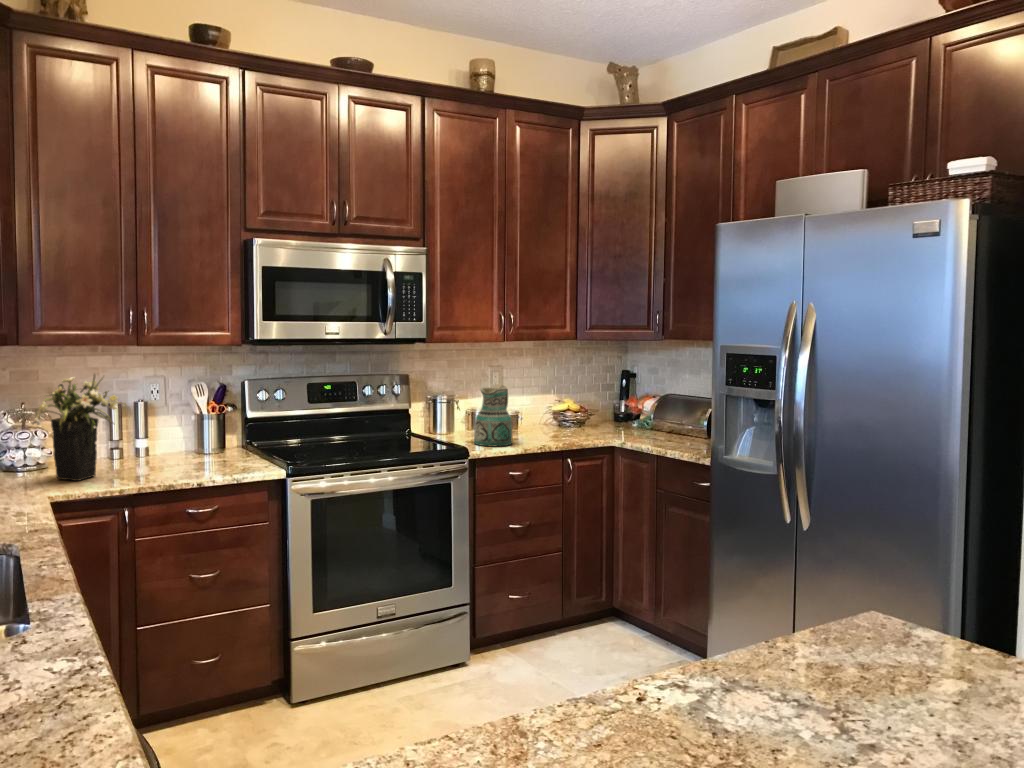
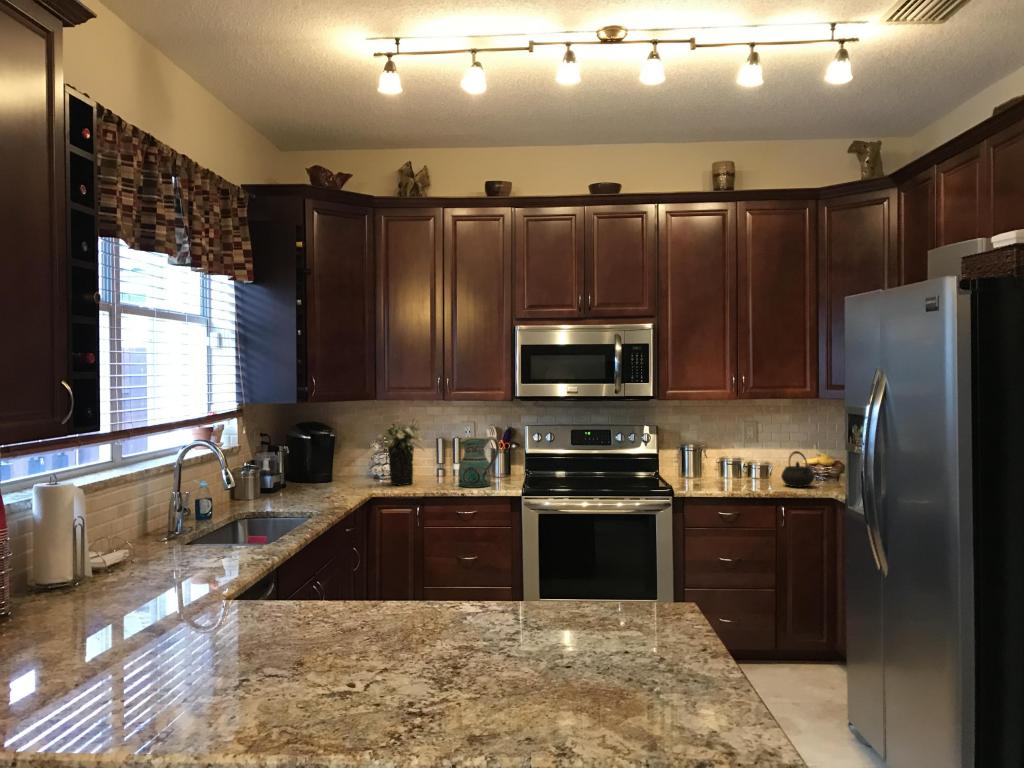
ceramic pitcher: present [474,386,512,447] -> present [458,436,500,488]
kettle: none [541,397,575,436] -> present [781,451,814,487]

